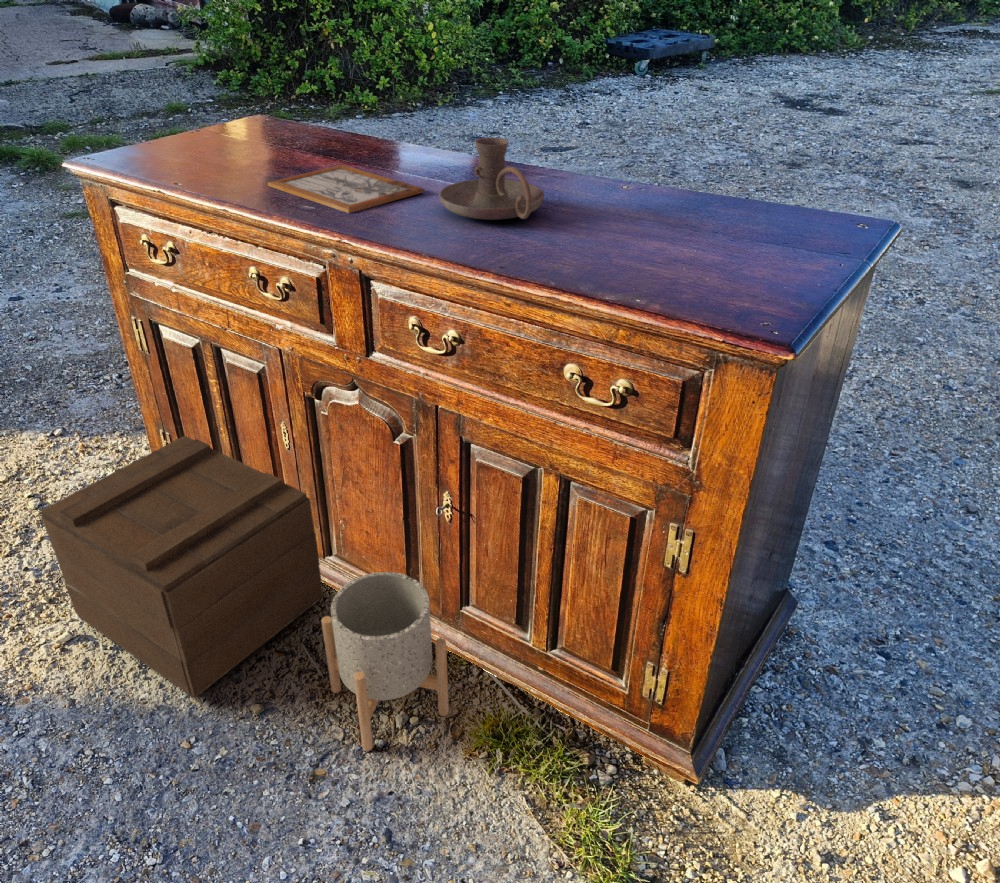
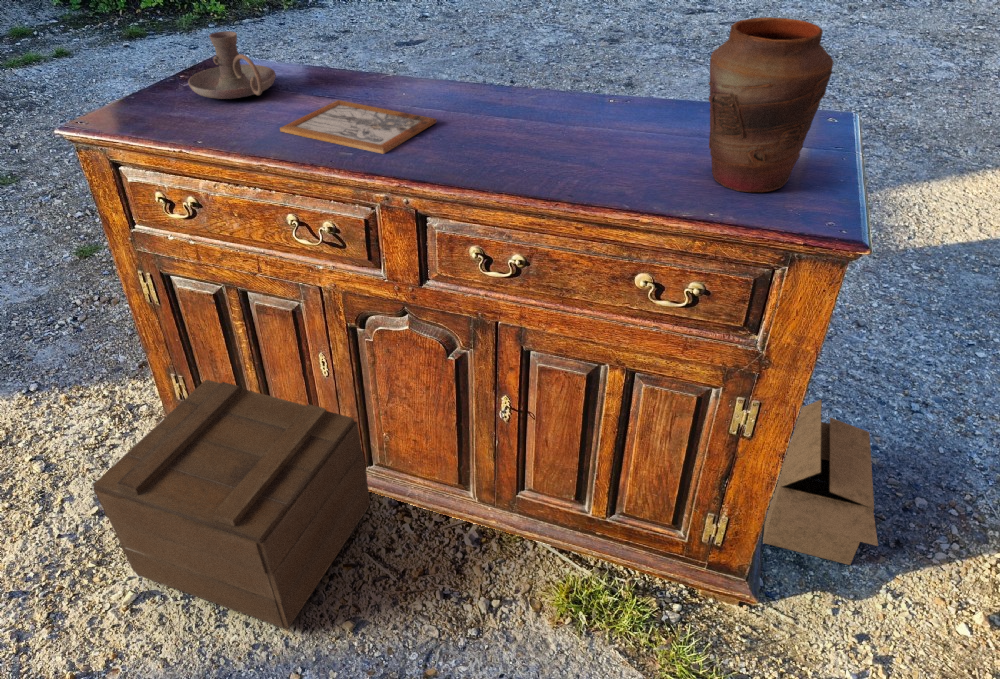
vase: none [660,92,795,285] -> present [709,17,833,192]
candle holder: present [439,137,544,220] -> present [188,31,276,99]
cardboard box: none [739,567,899,771] -> present [763,400,878,565]
planter: present [321,572,449,751] -> none [403,478,523,641]

